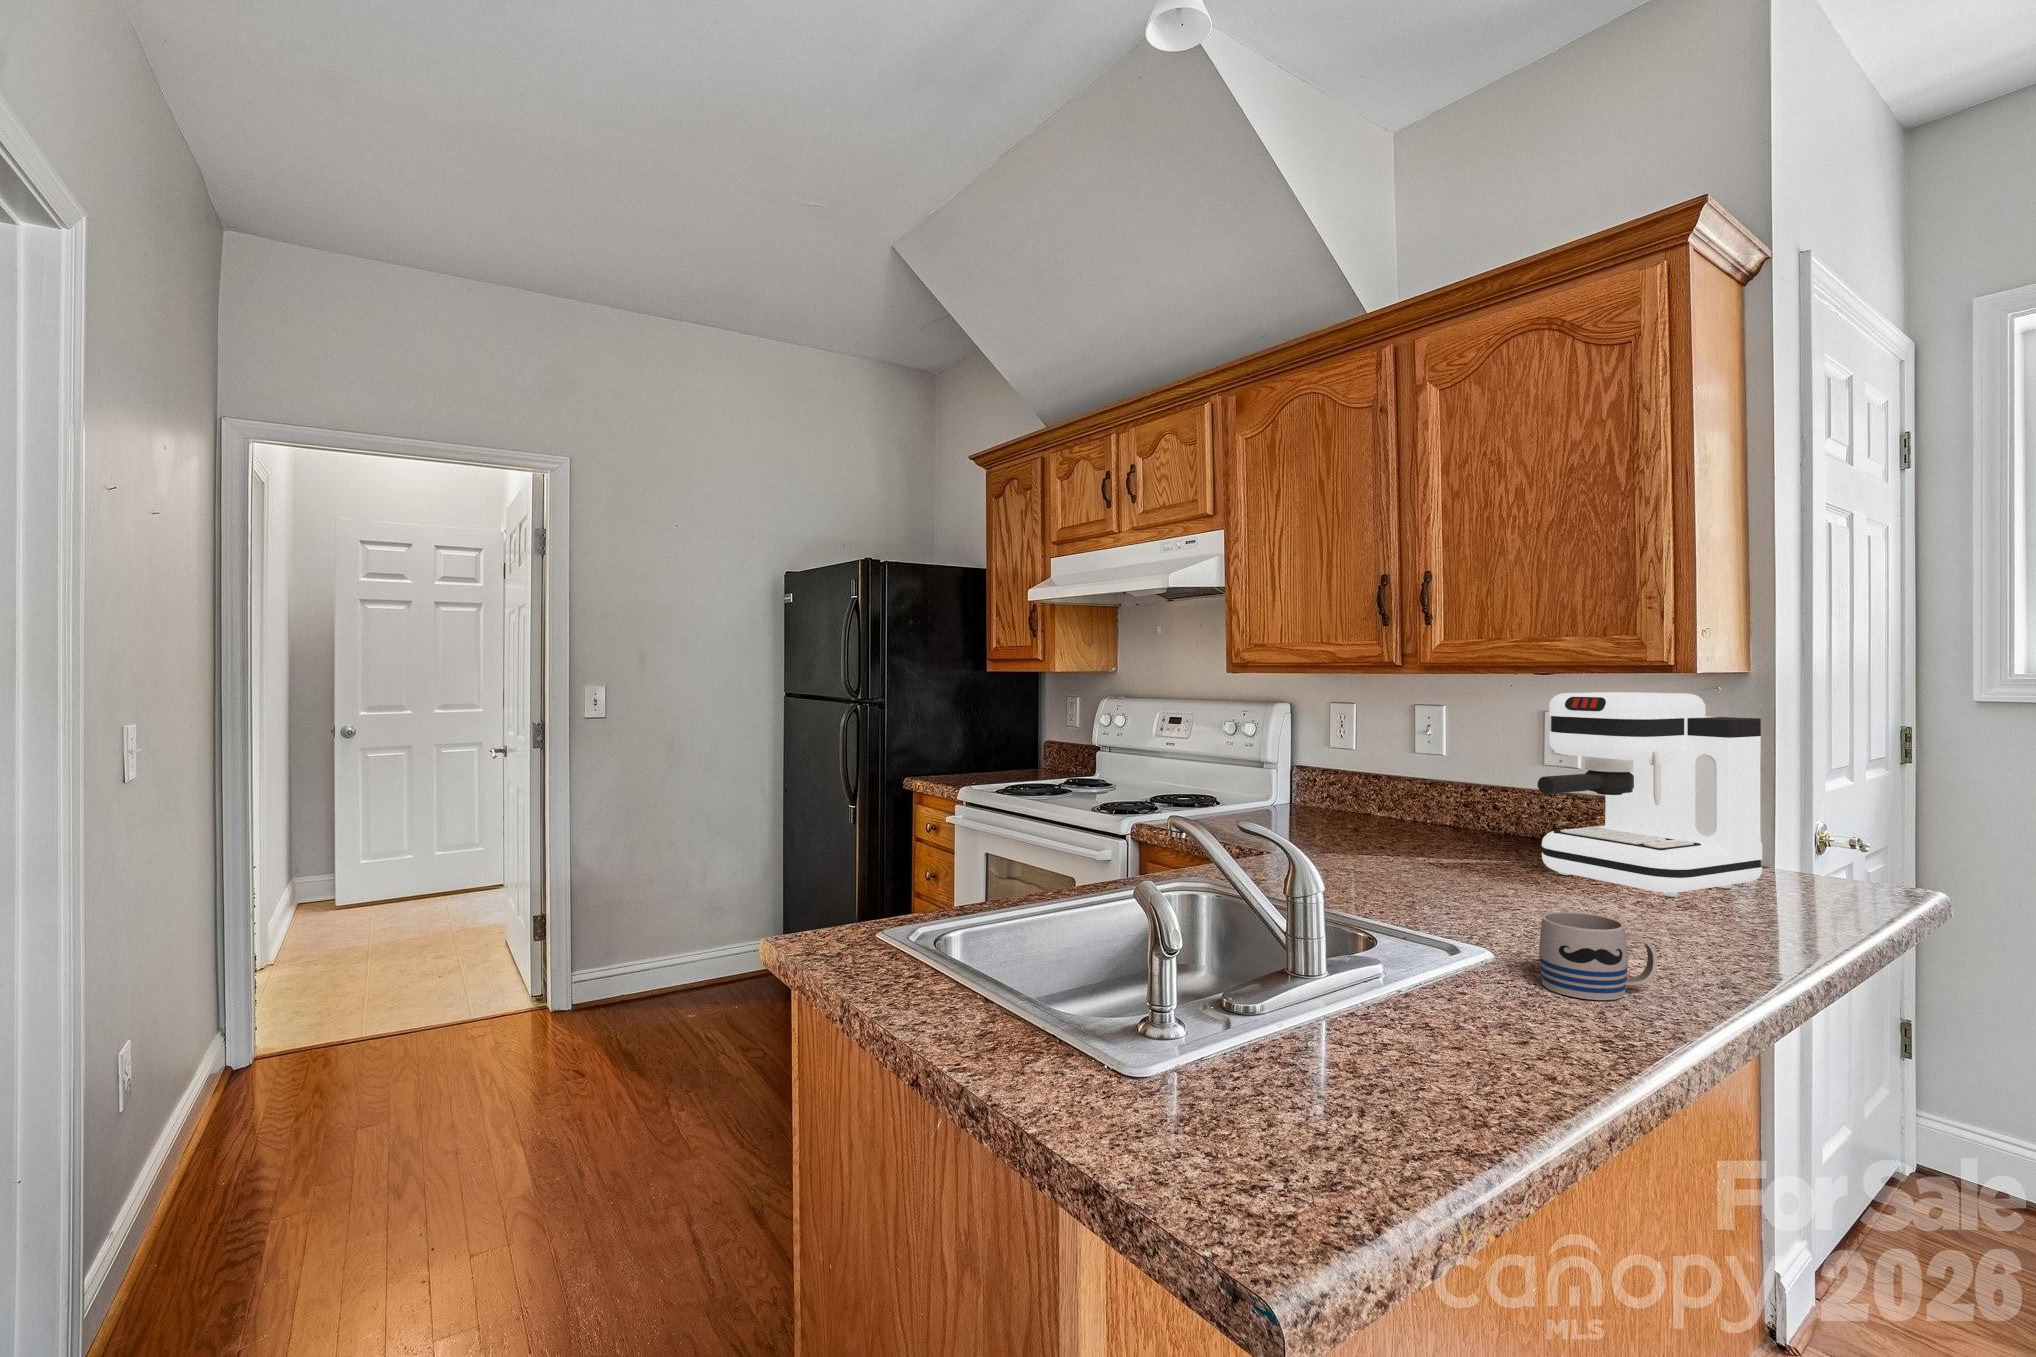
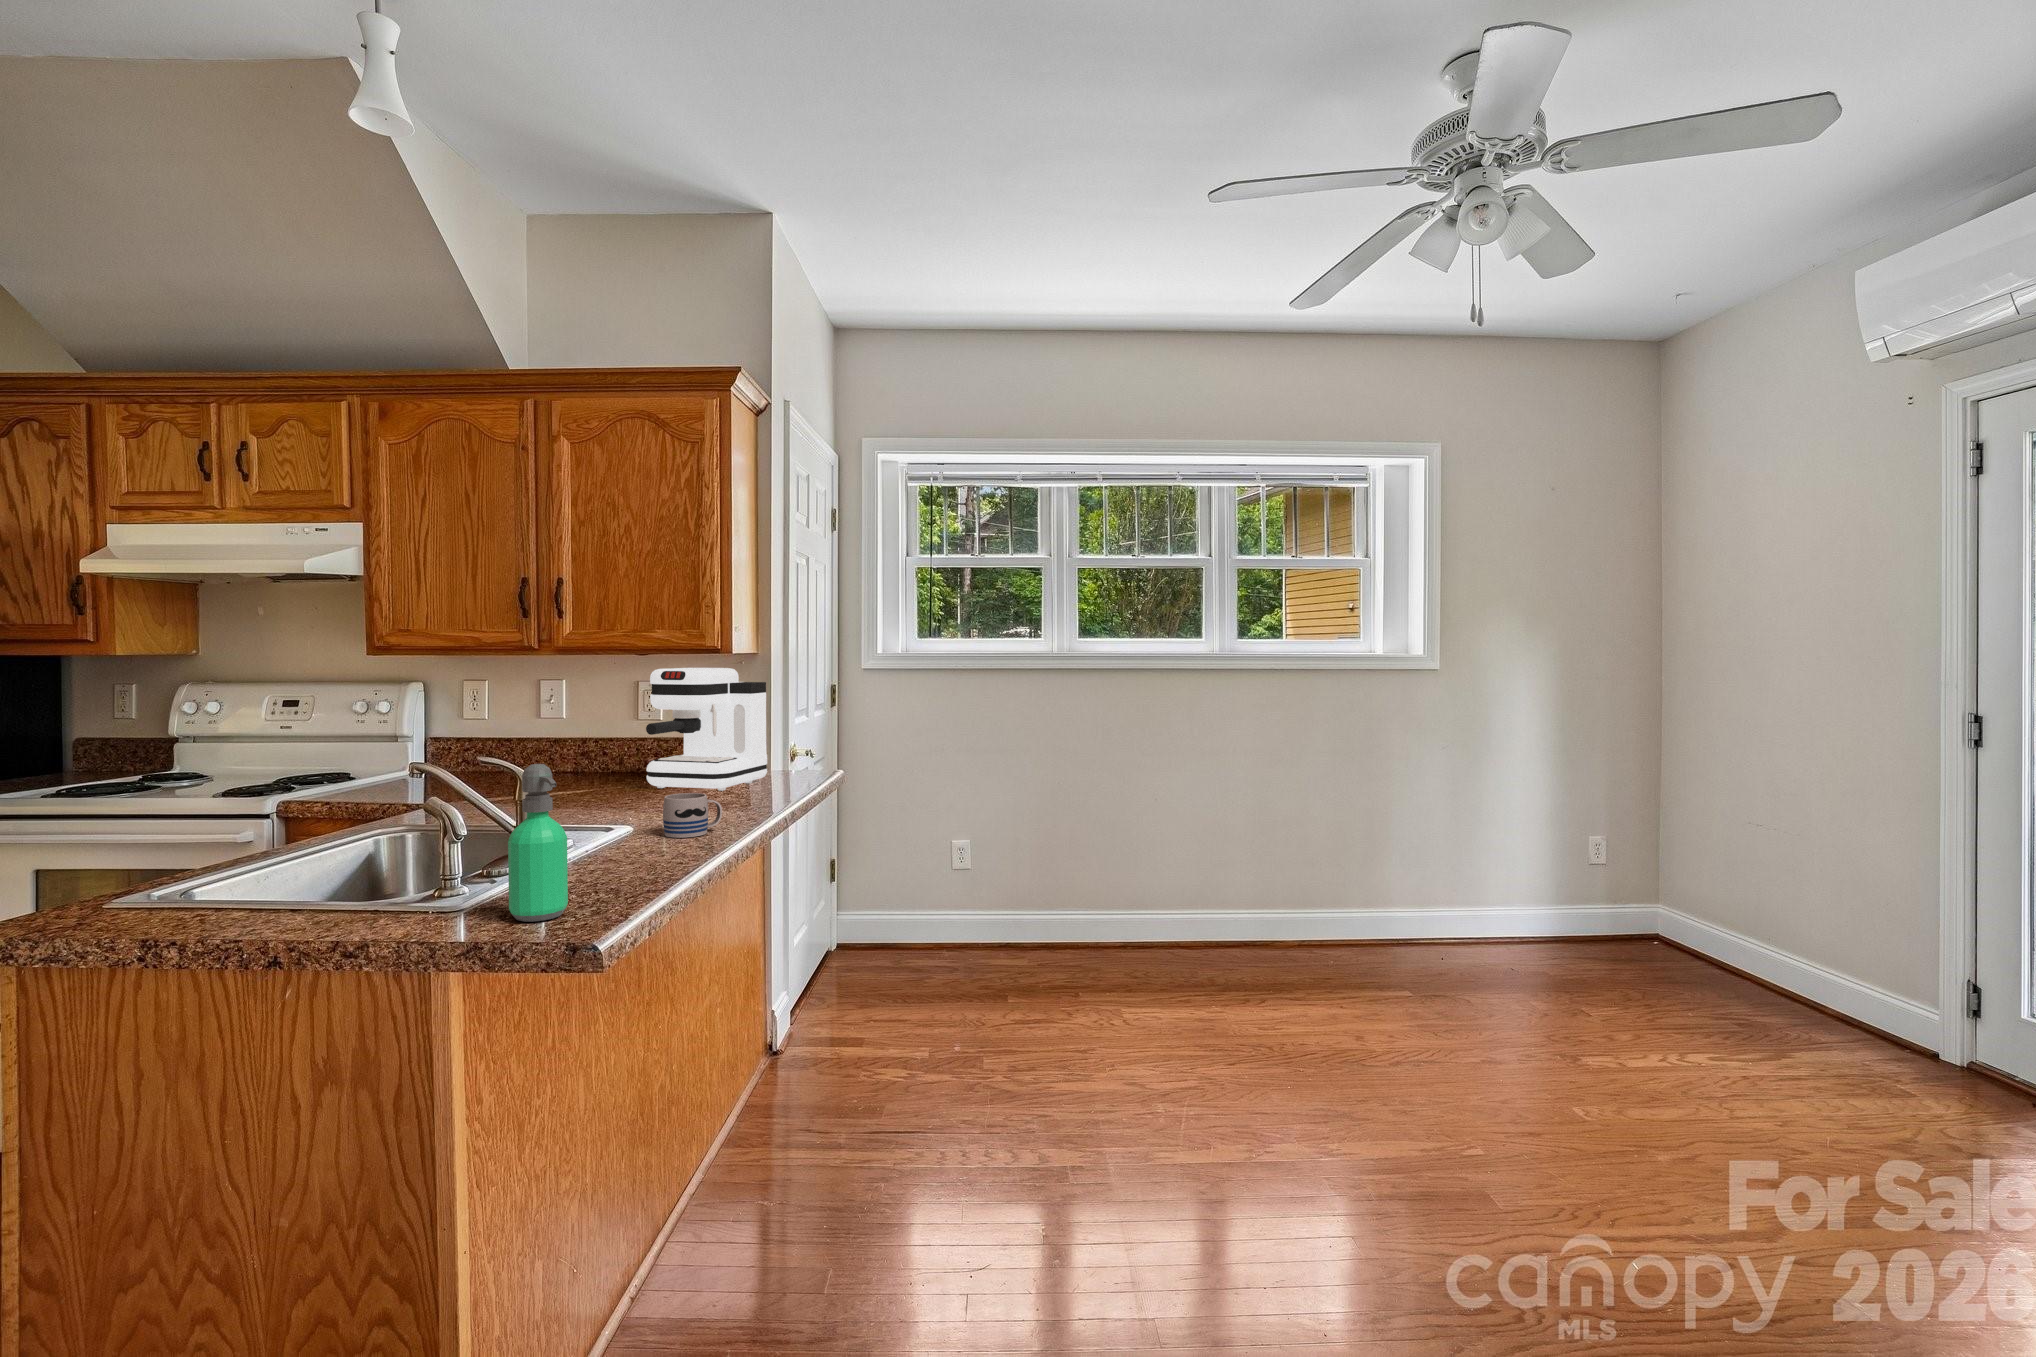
soap dispenser: none [1192,865,1292,1166] -> present [508,764,568,922]

